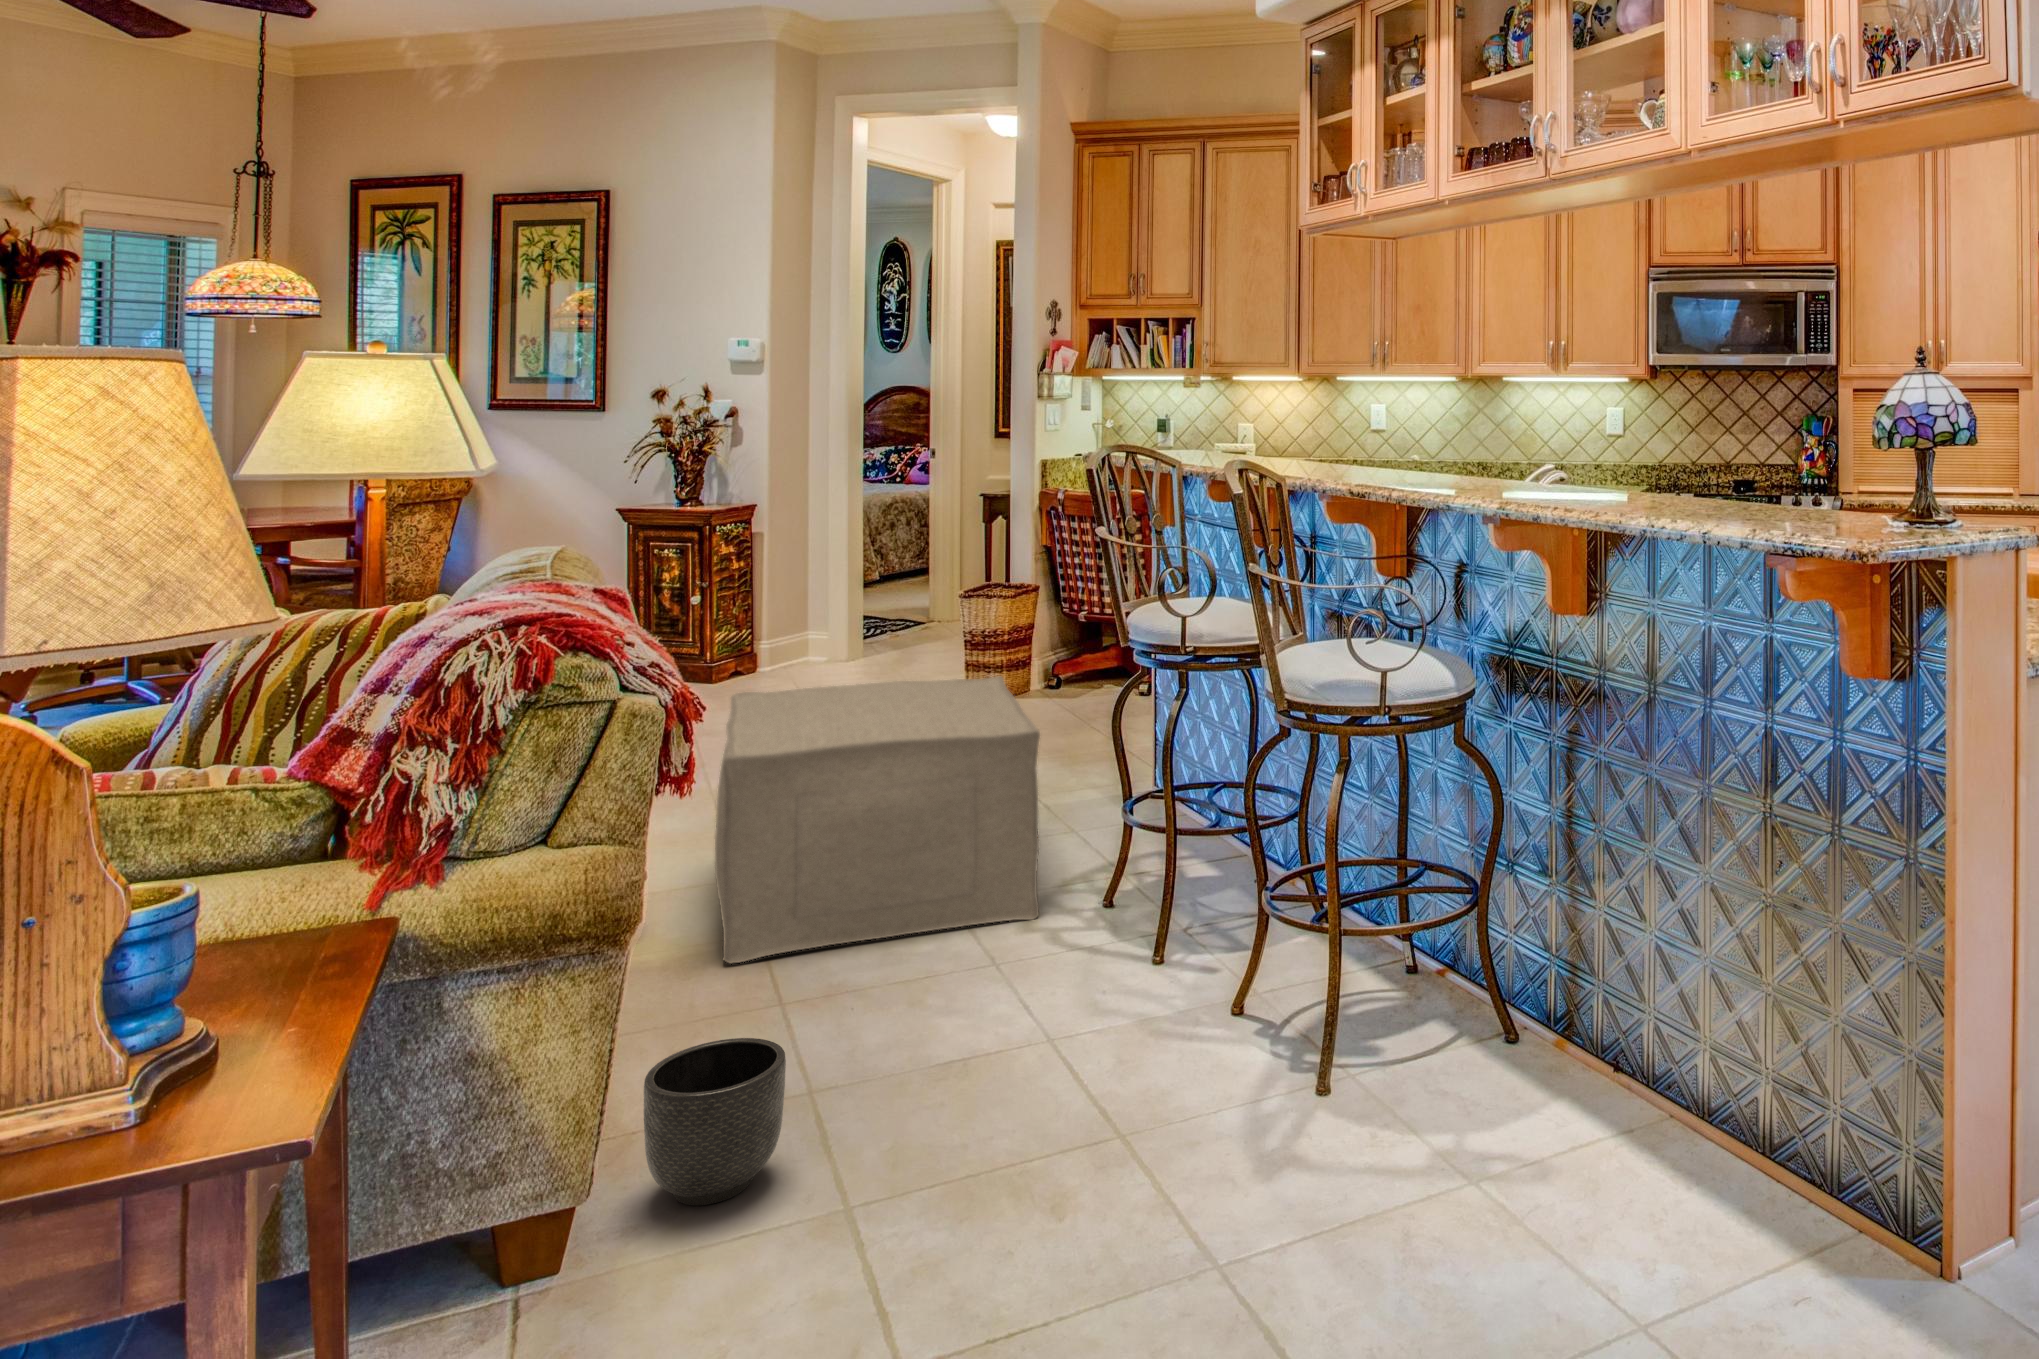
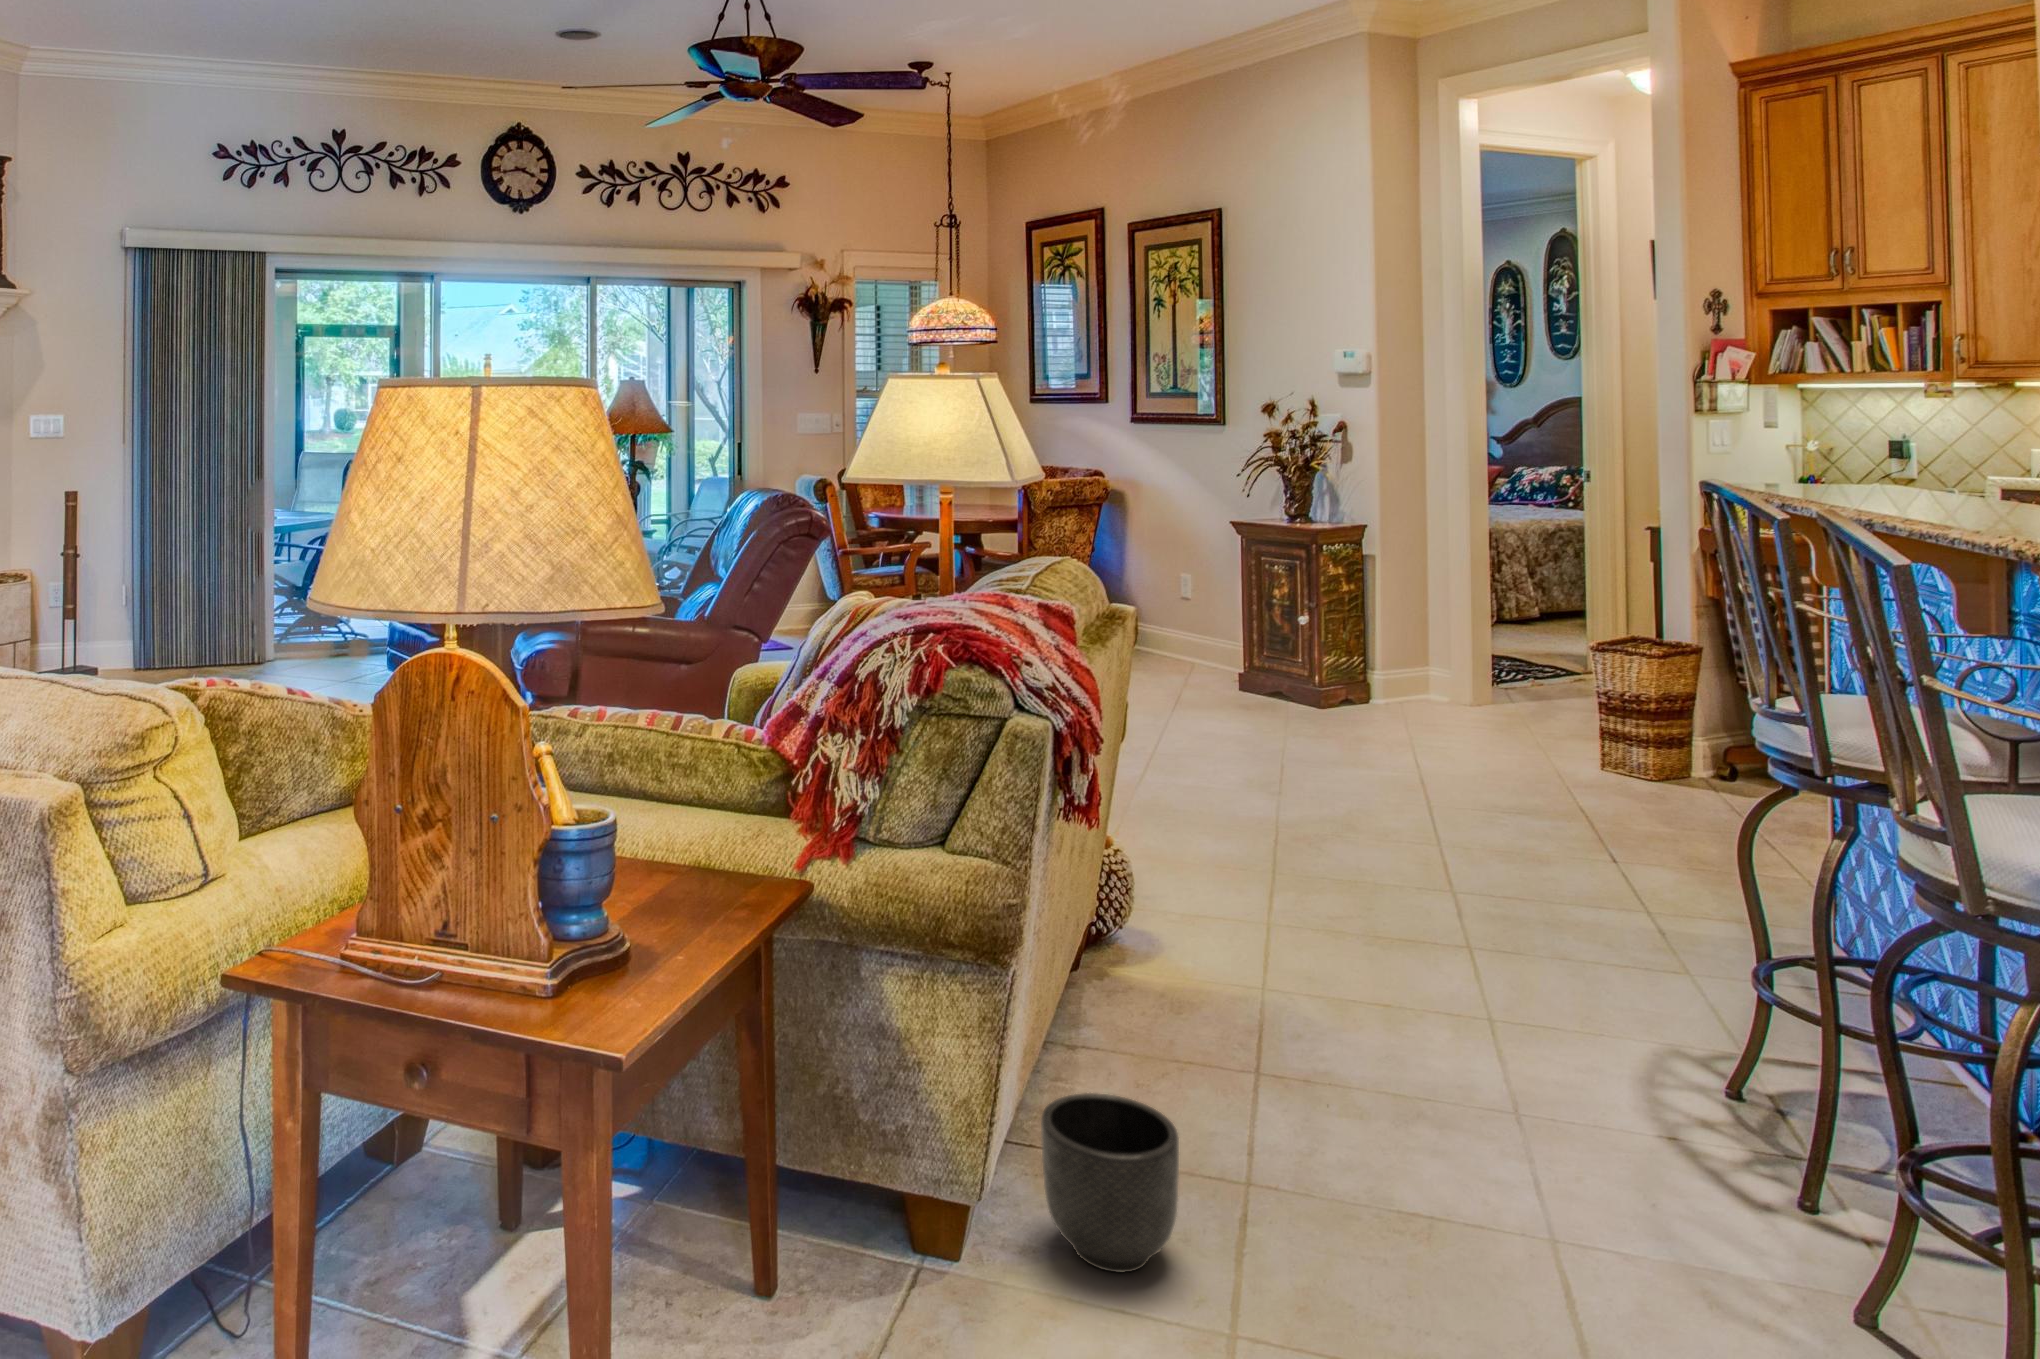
ottoman: present [715,676,1040,963] -> none [1205,727,1597,1089]

